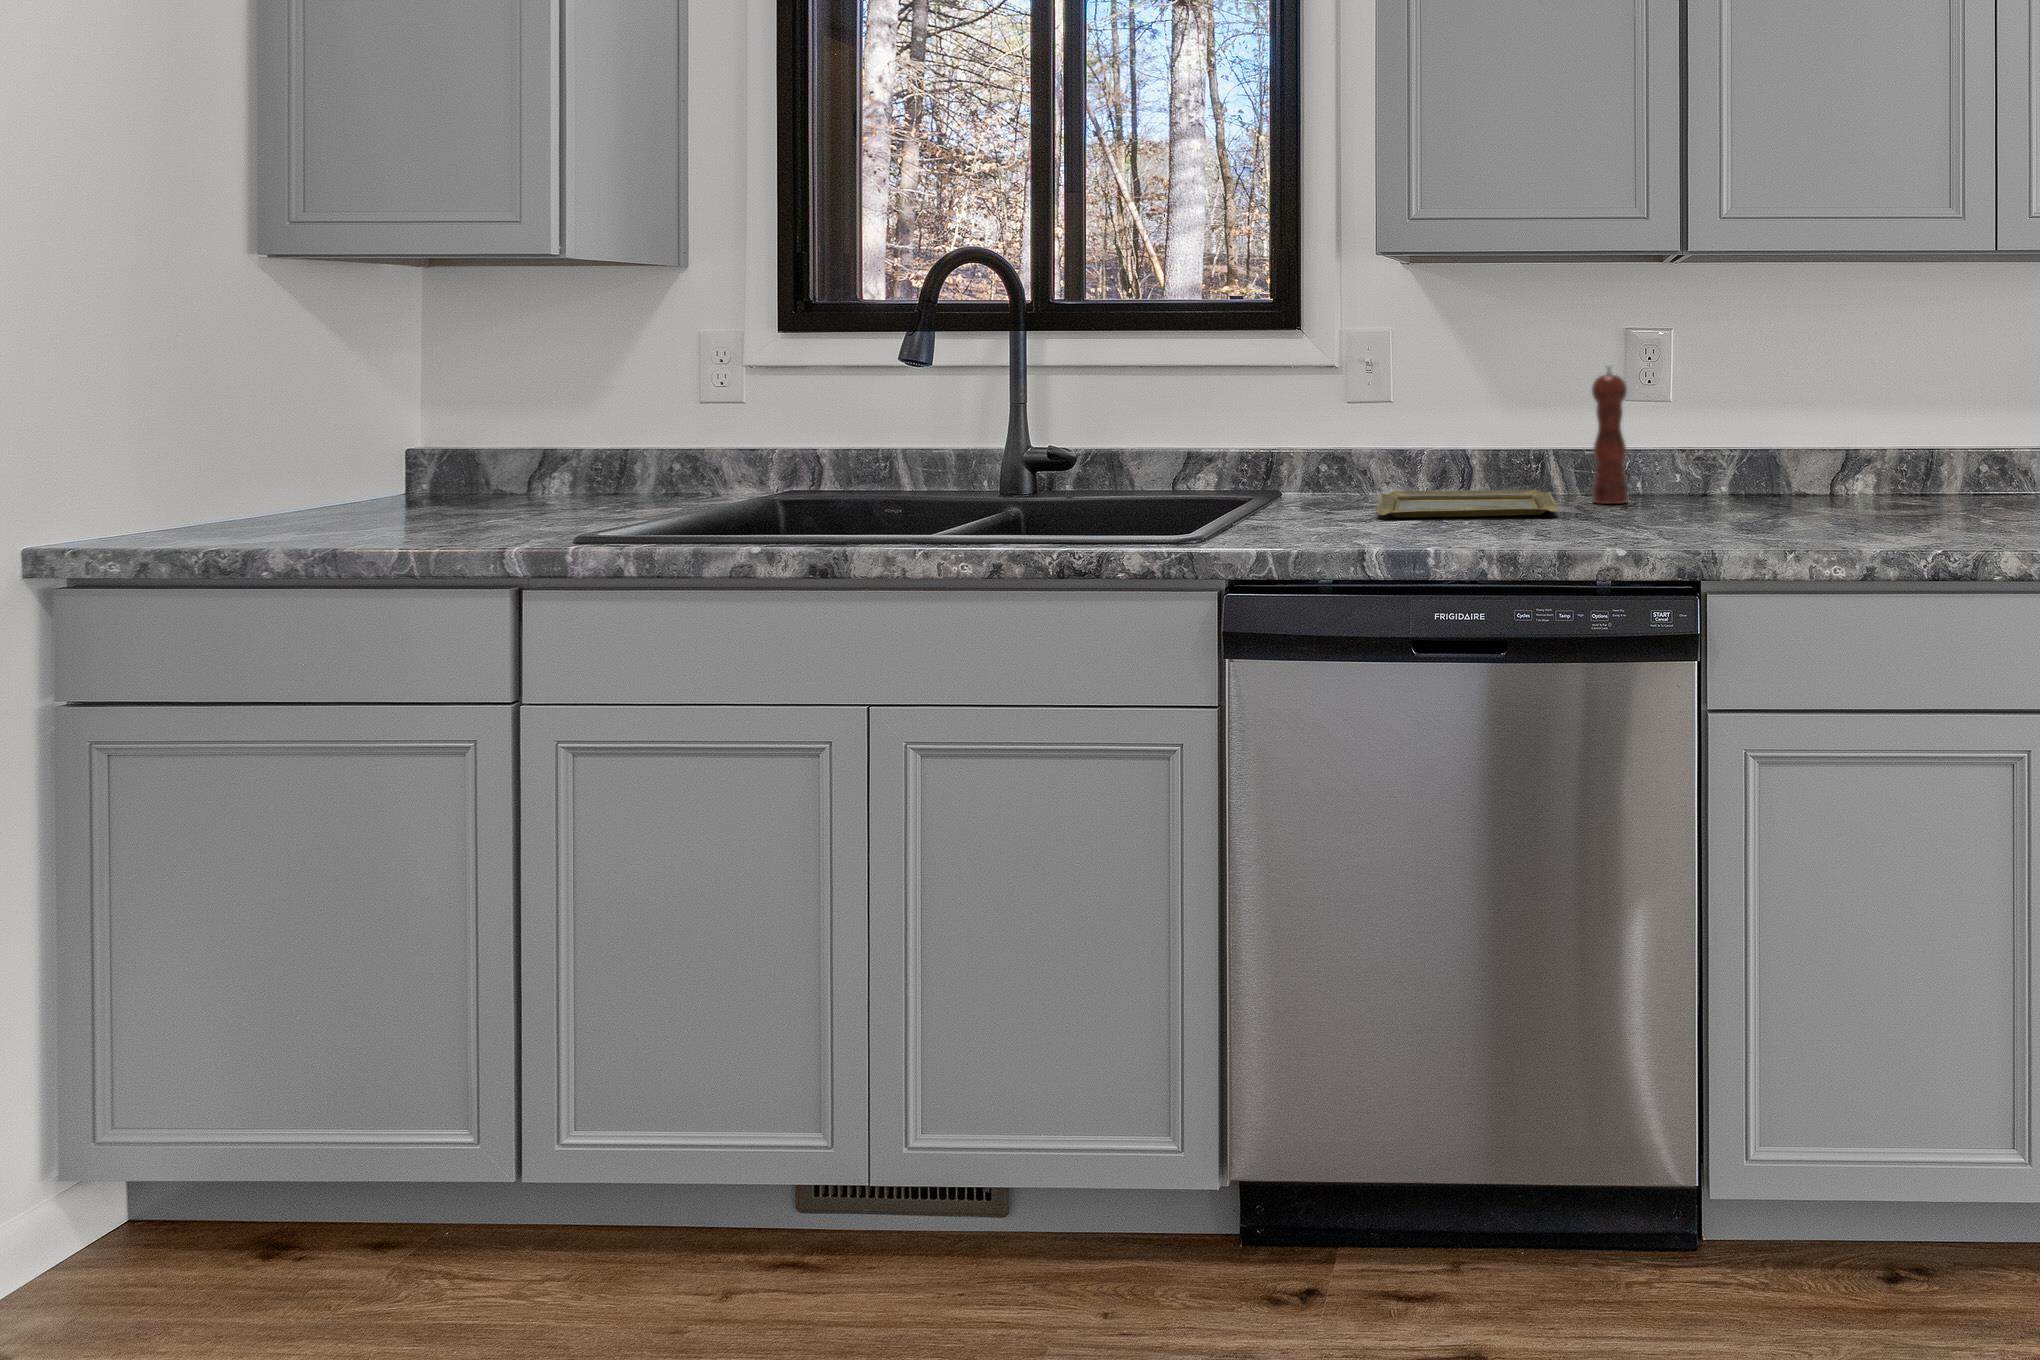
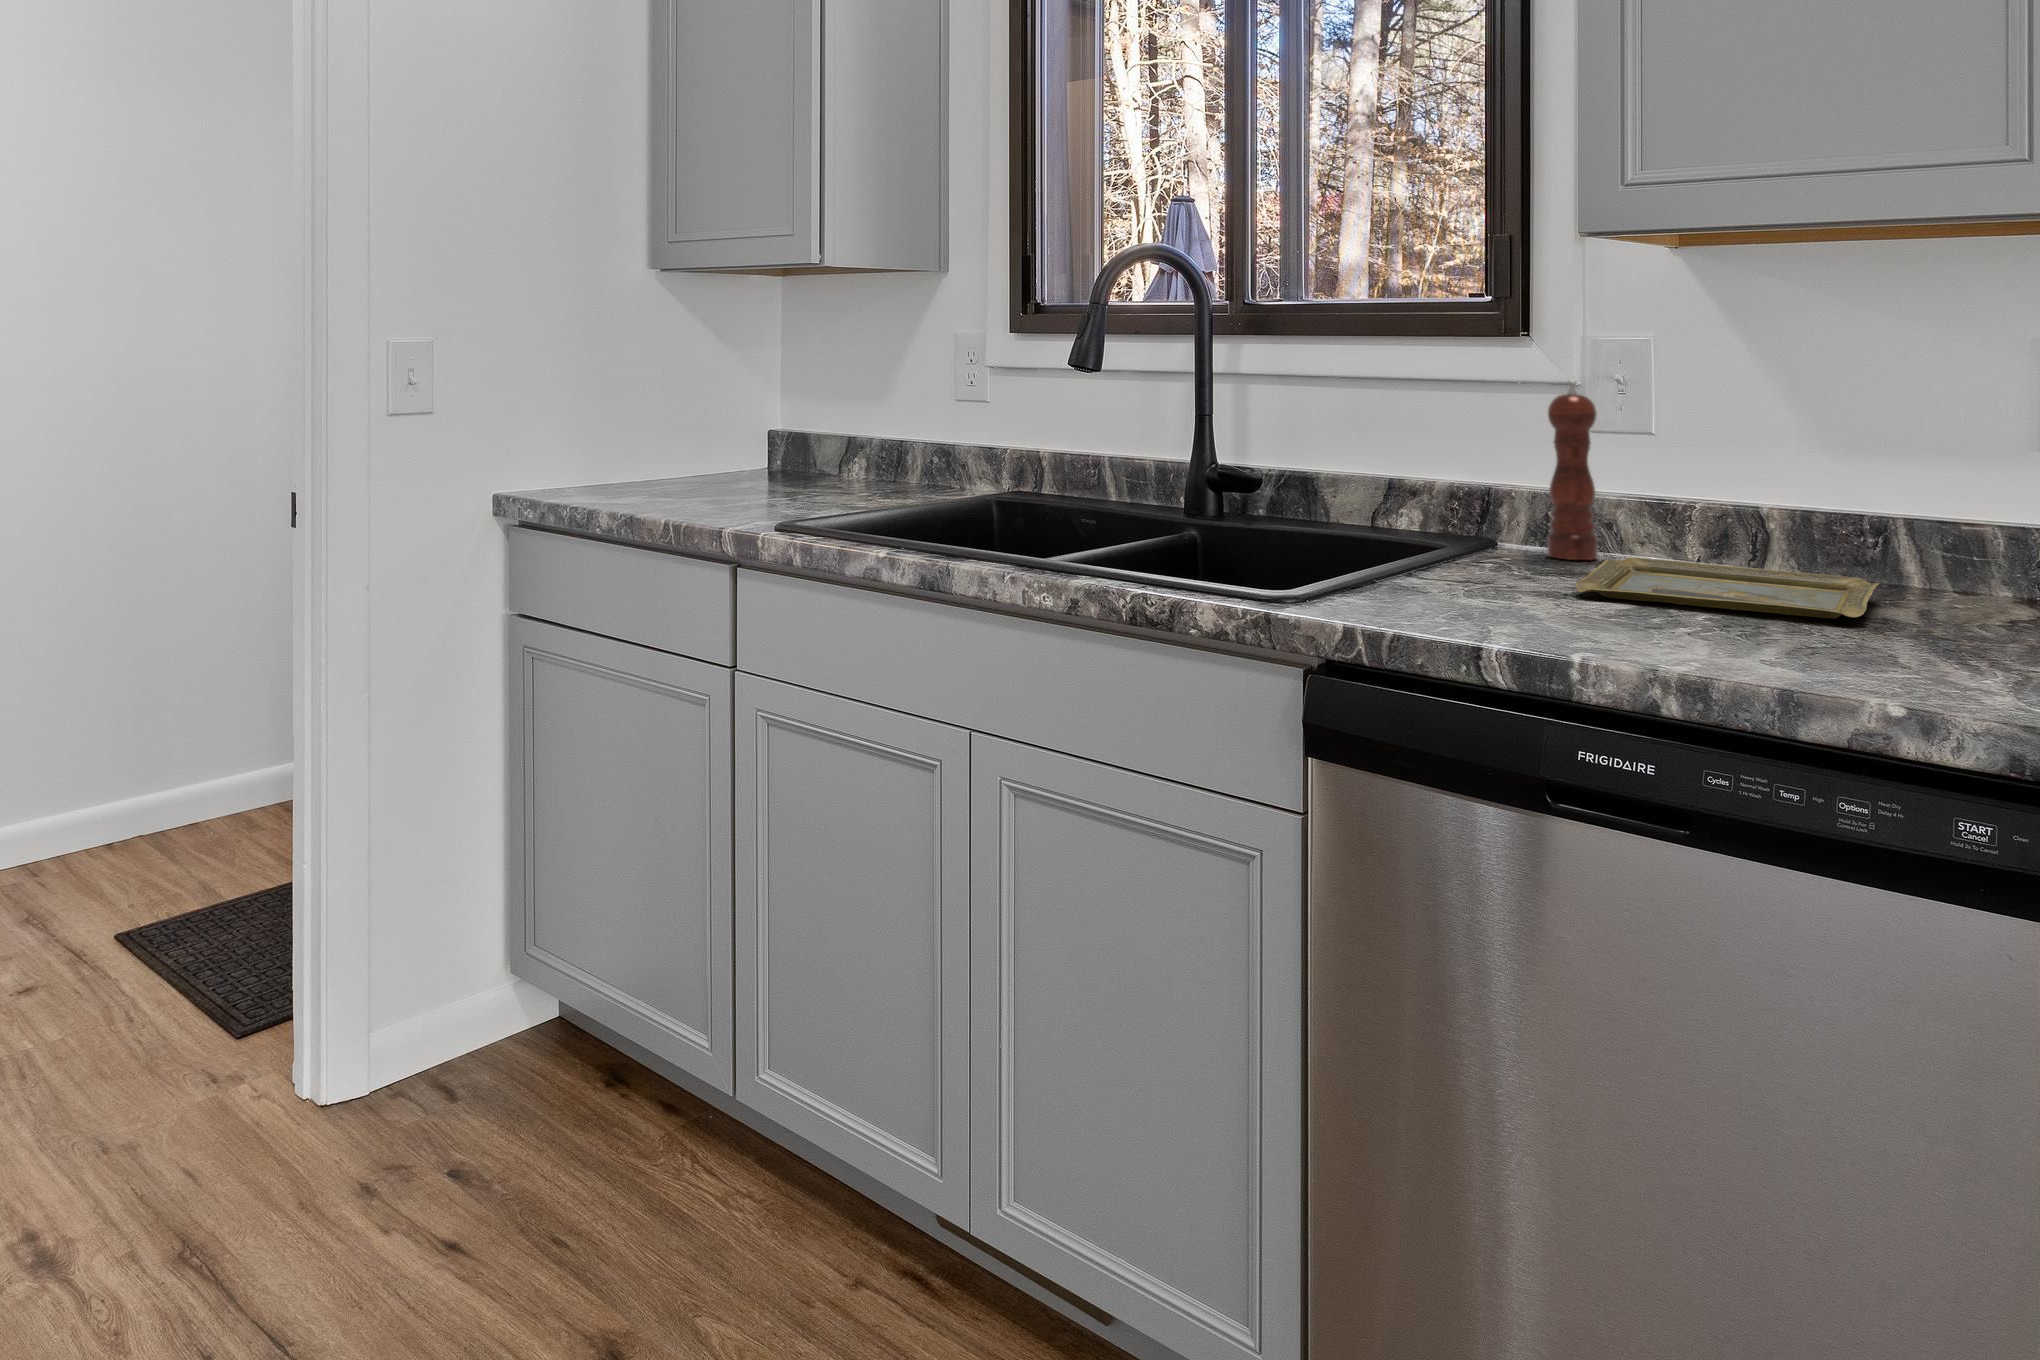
pepper mill: present [1592,365,1628,504] -> present [1547,381,1598,560]

